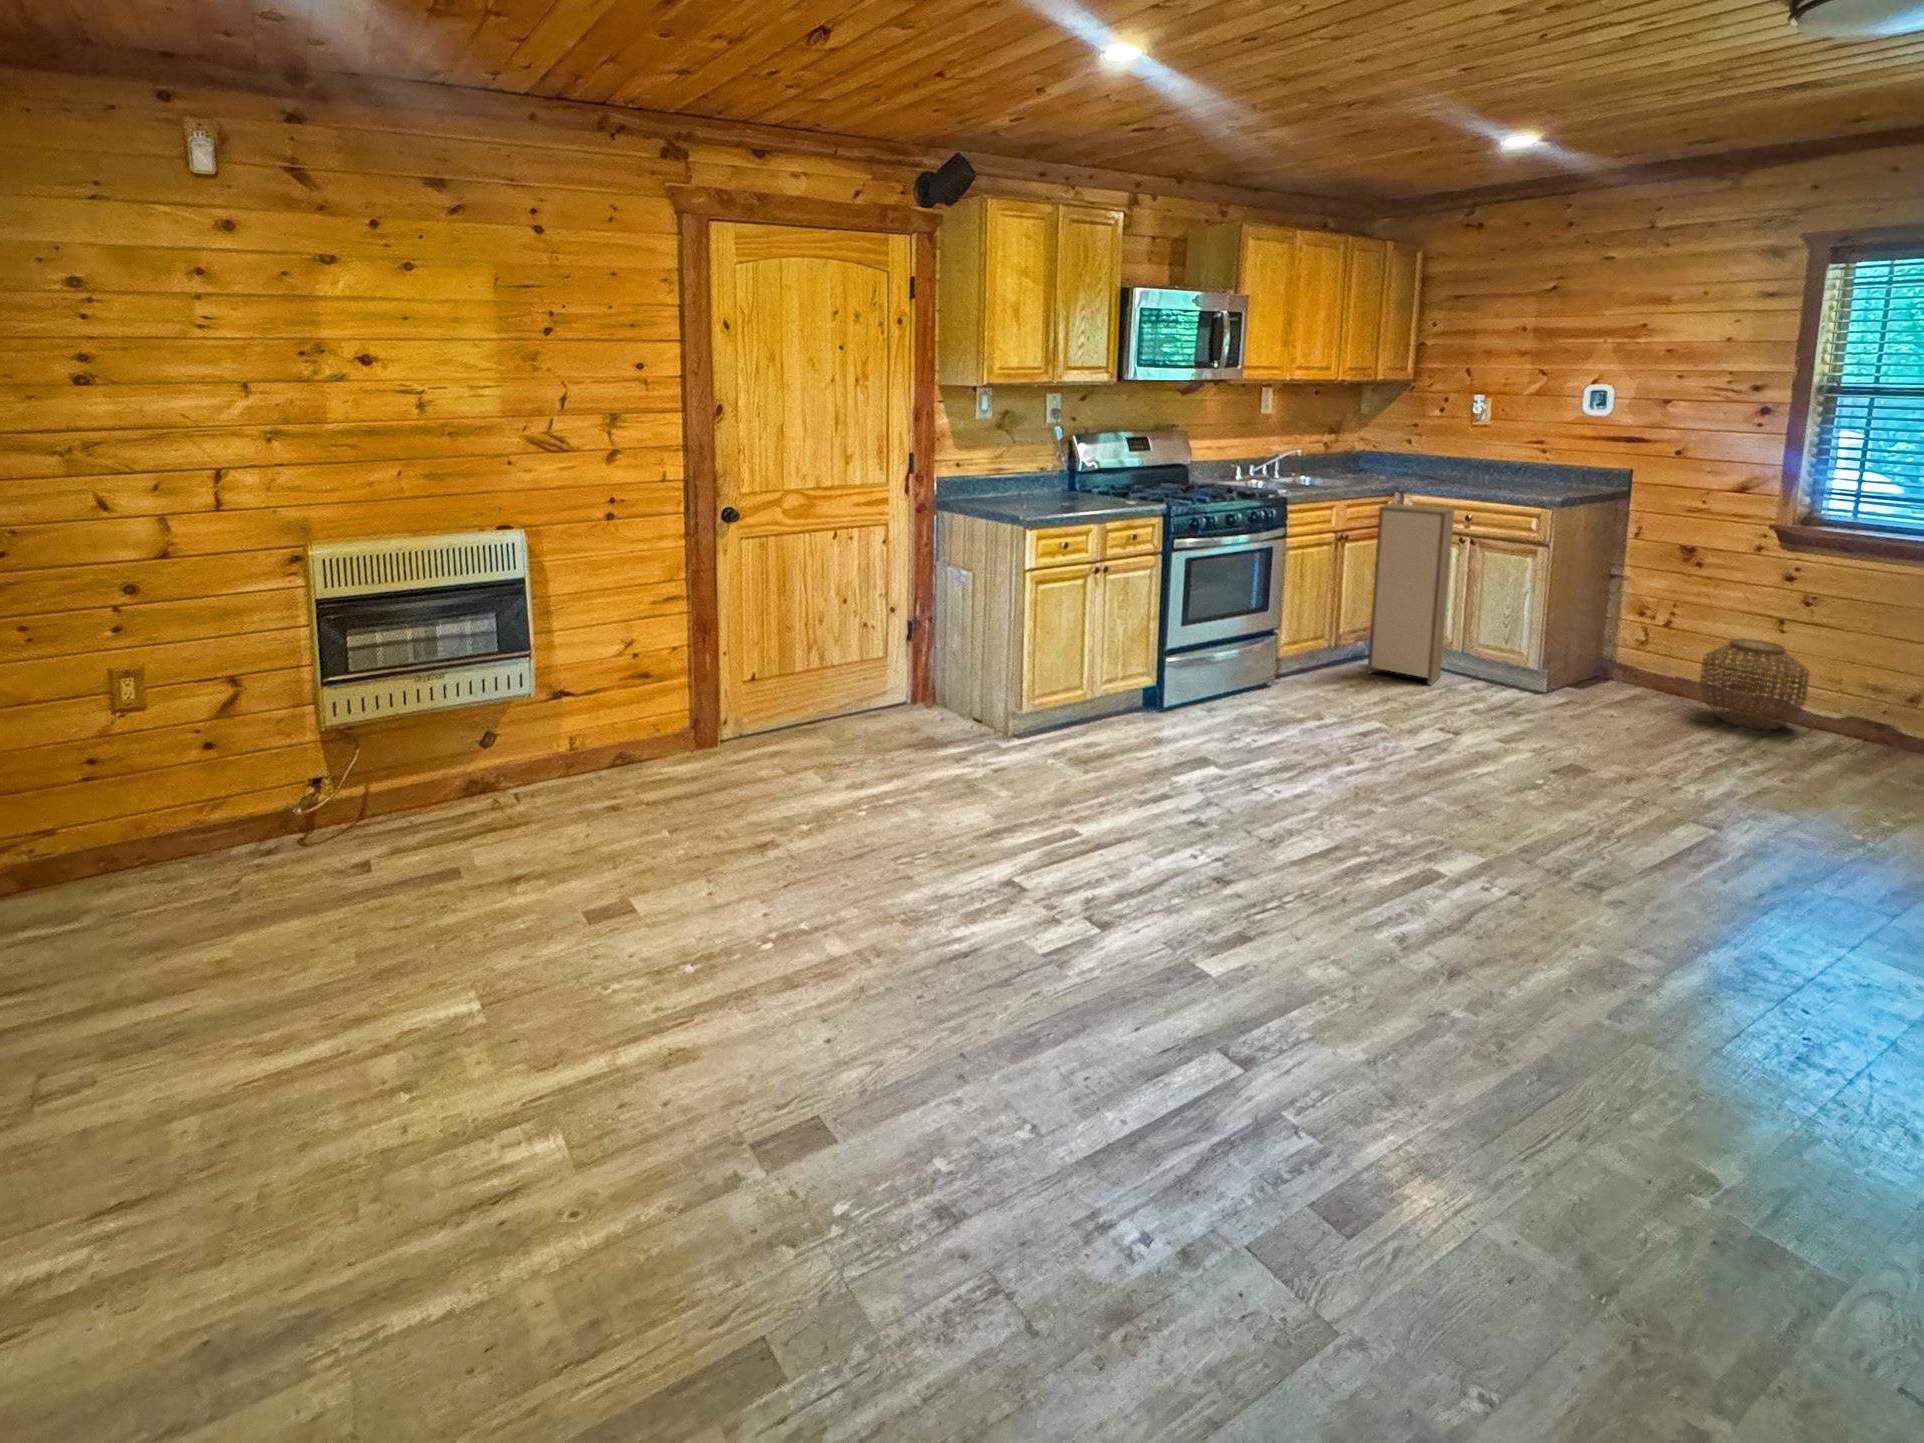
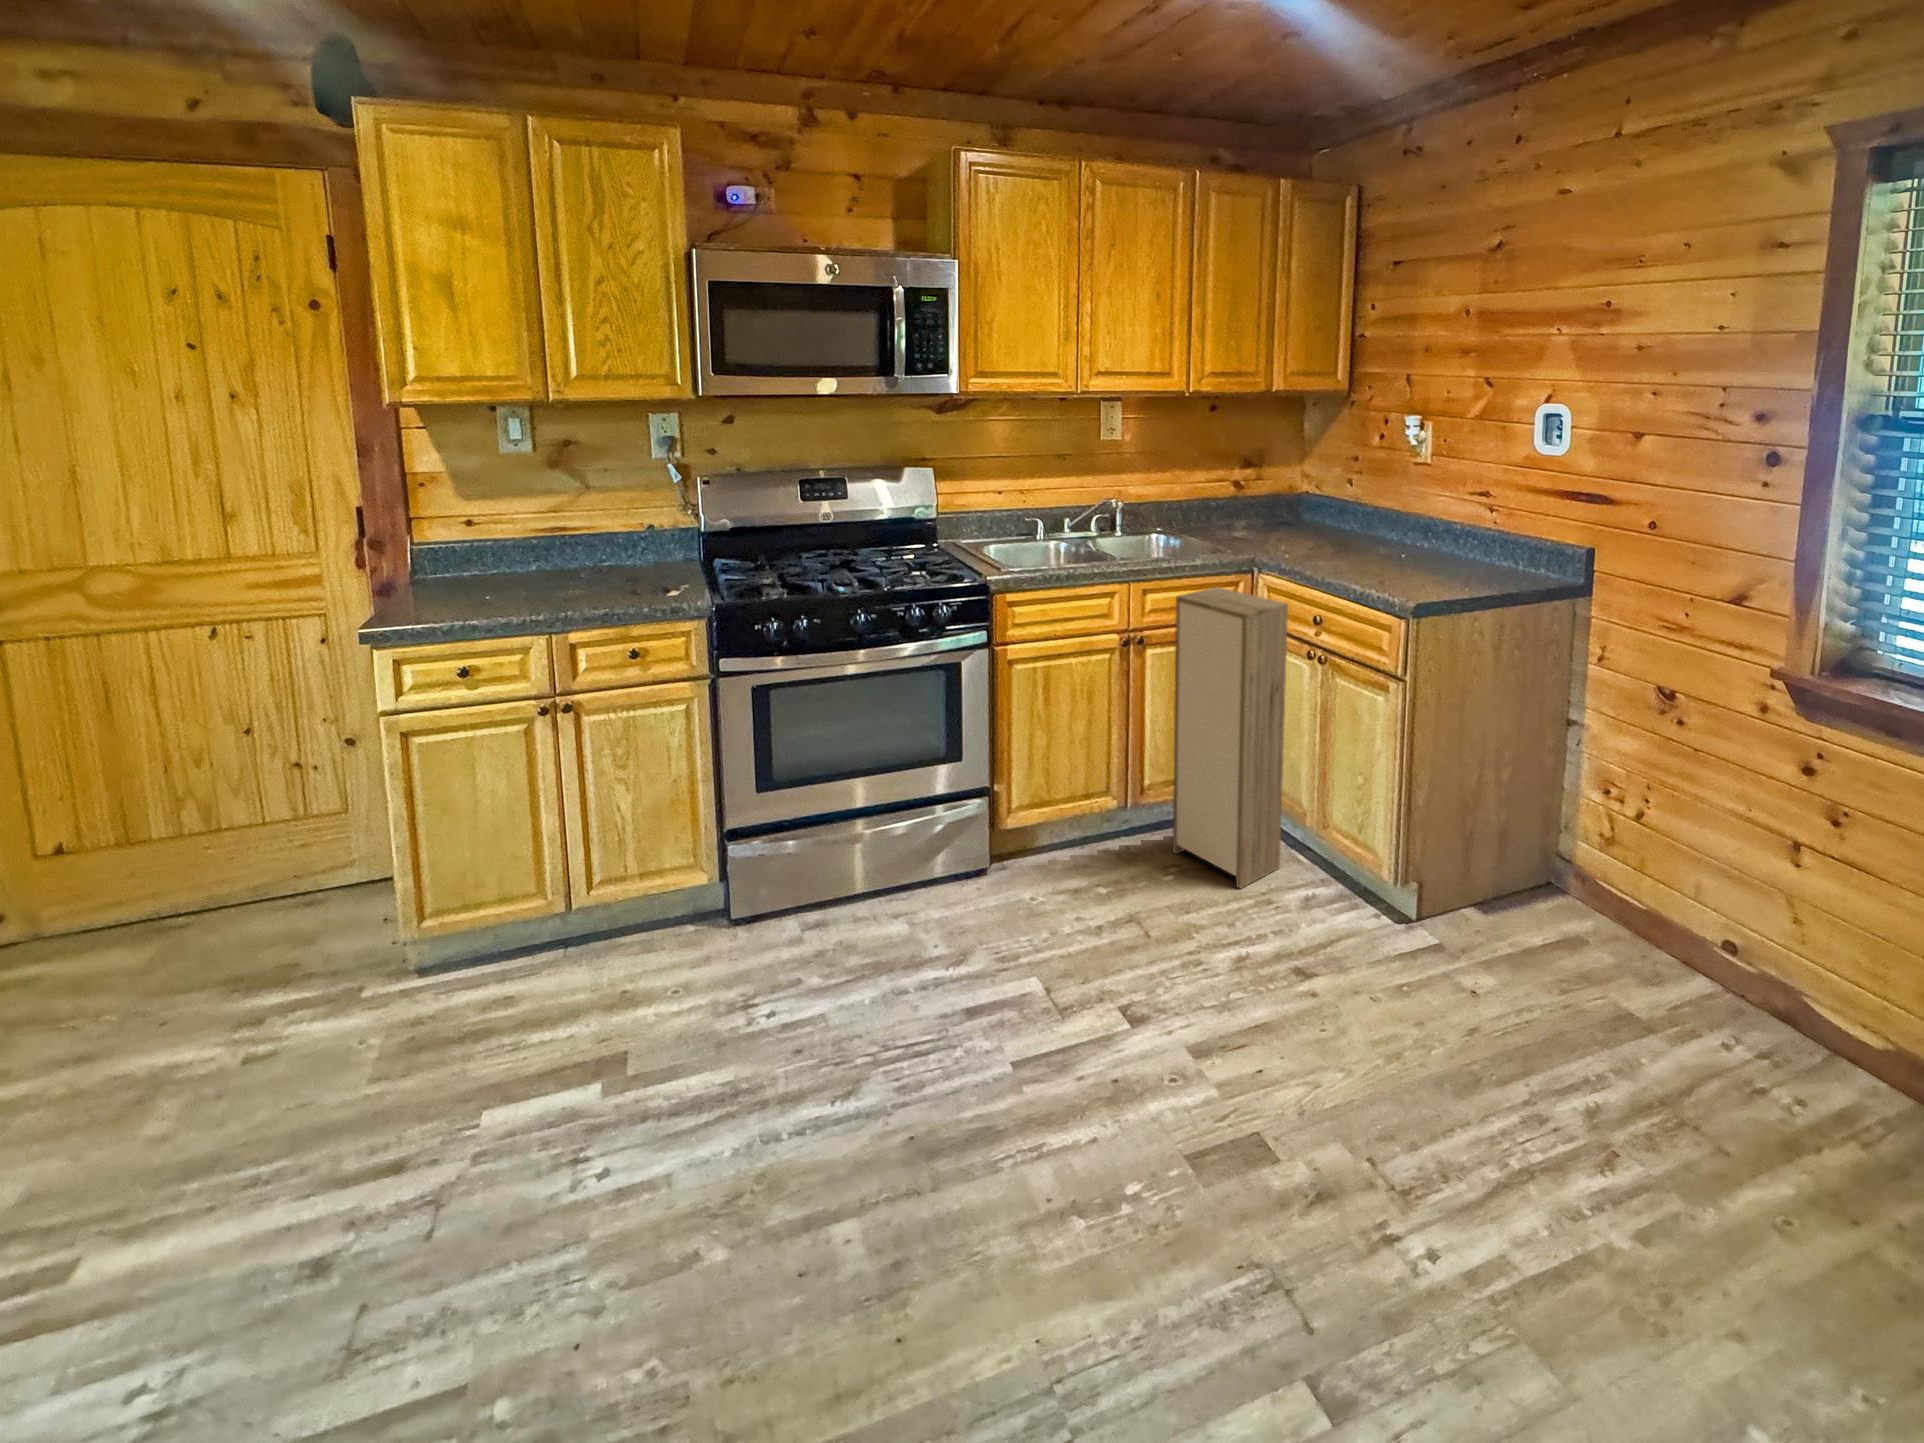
woven basket: present [1700,639,1809,730] -> none [1637,876,1816,1061]

